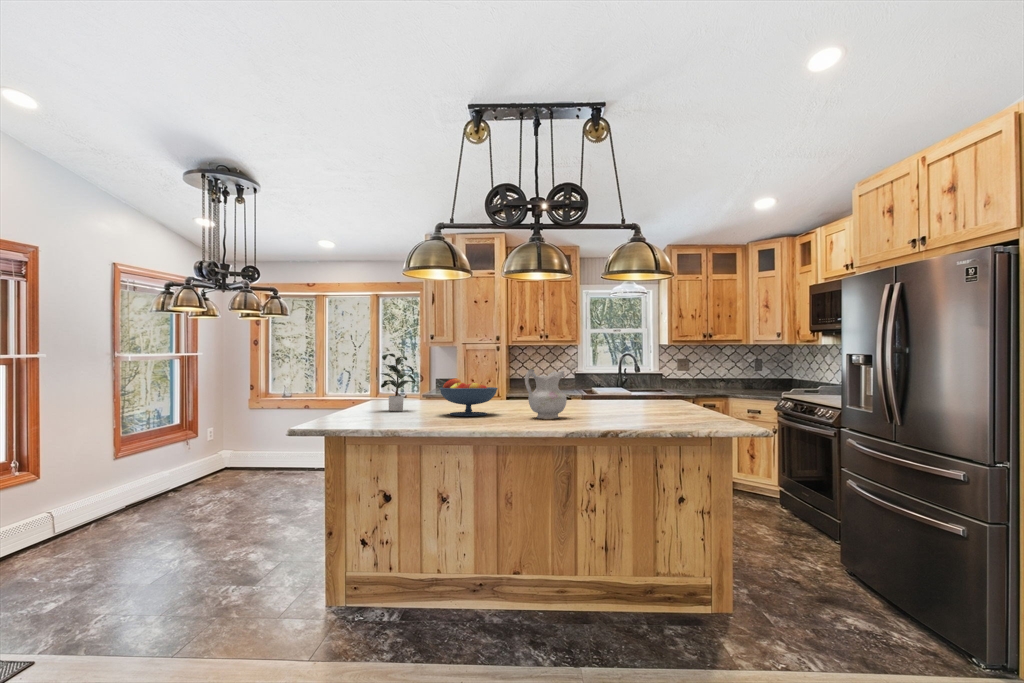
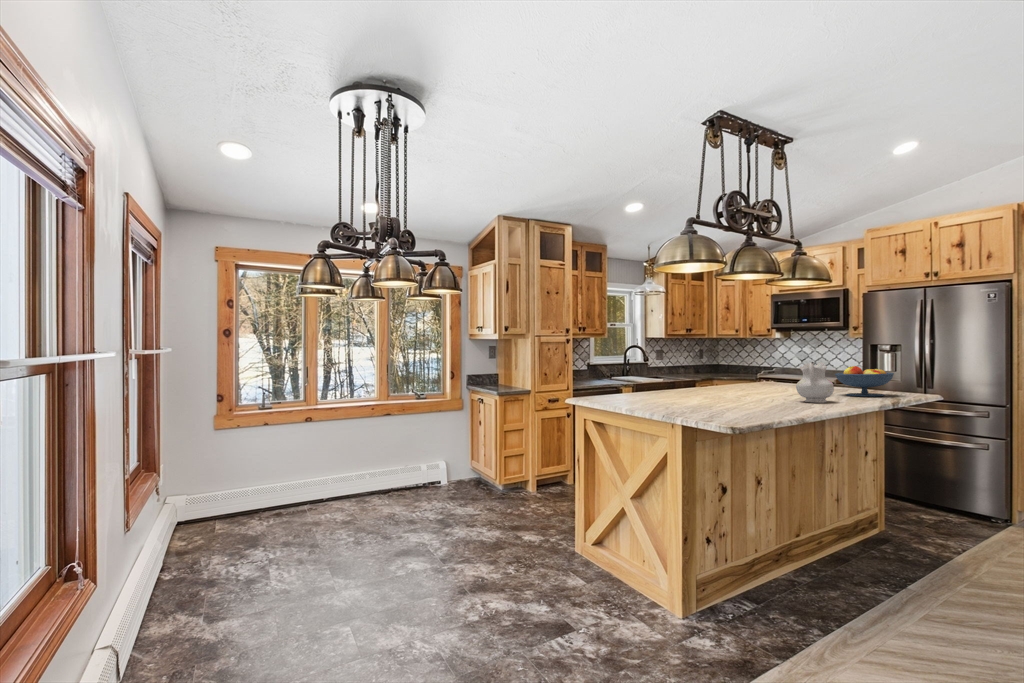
potted plant: present [381,353,415,411] -> none [624,348,685,408]
fruit bowl: present [439,378,498,416] -> present [835,366,894,397]

